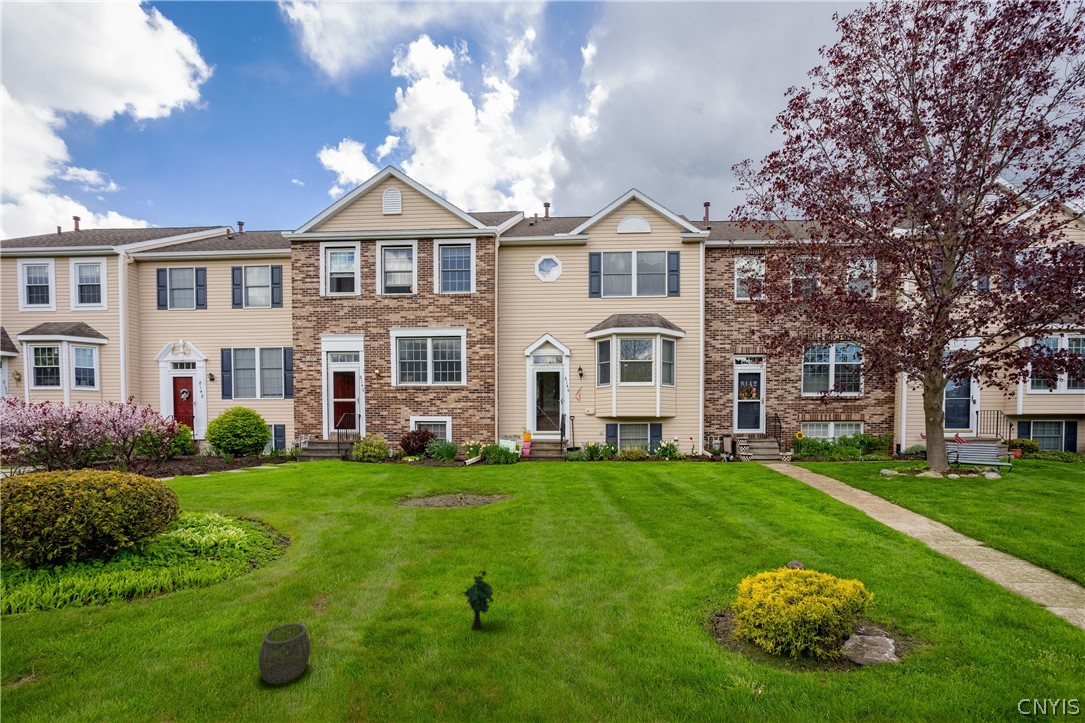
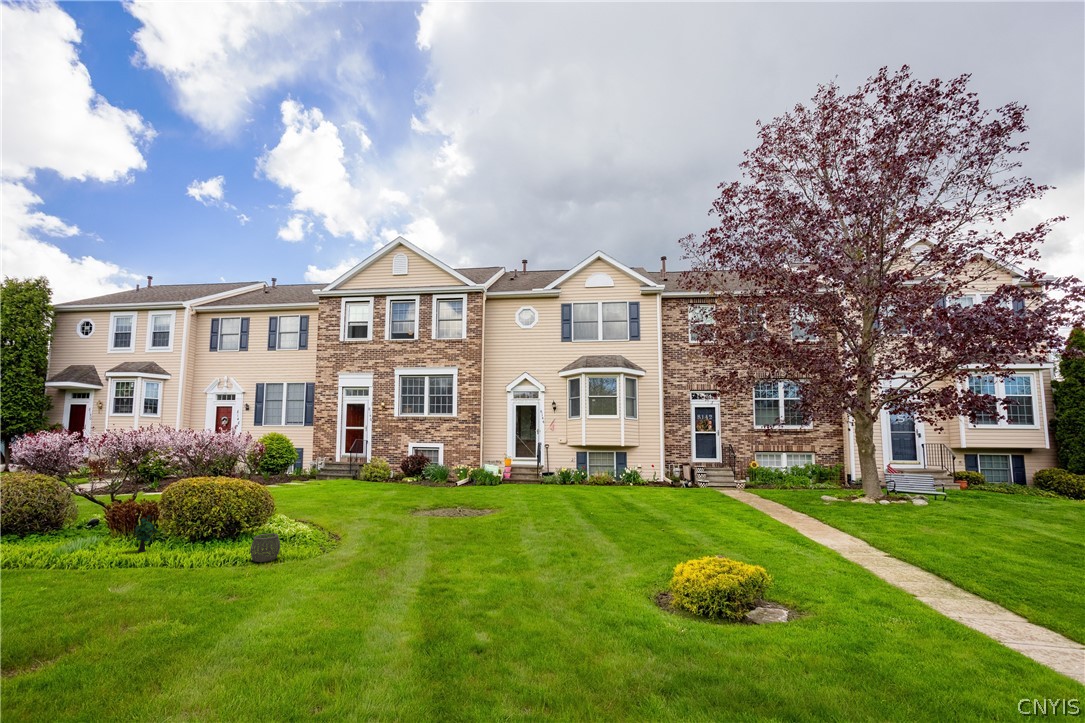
decorative plant: present [463,571,494,630] -> present [134,515,157,552]

